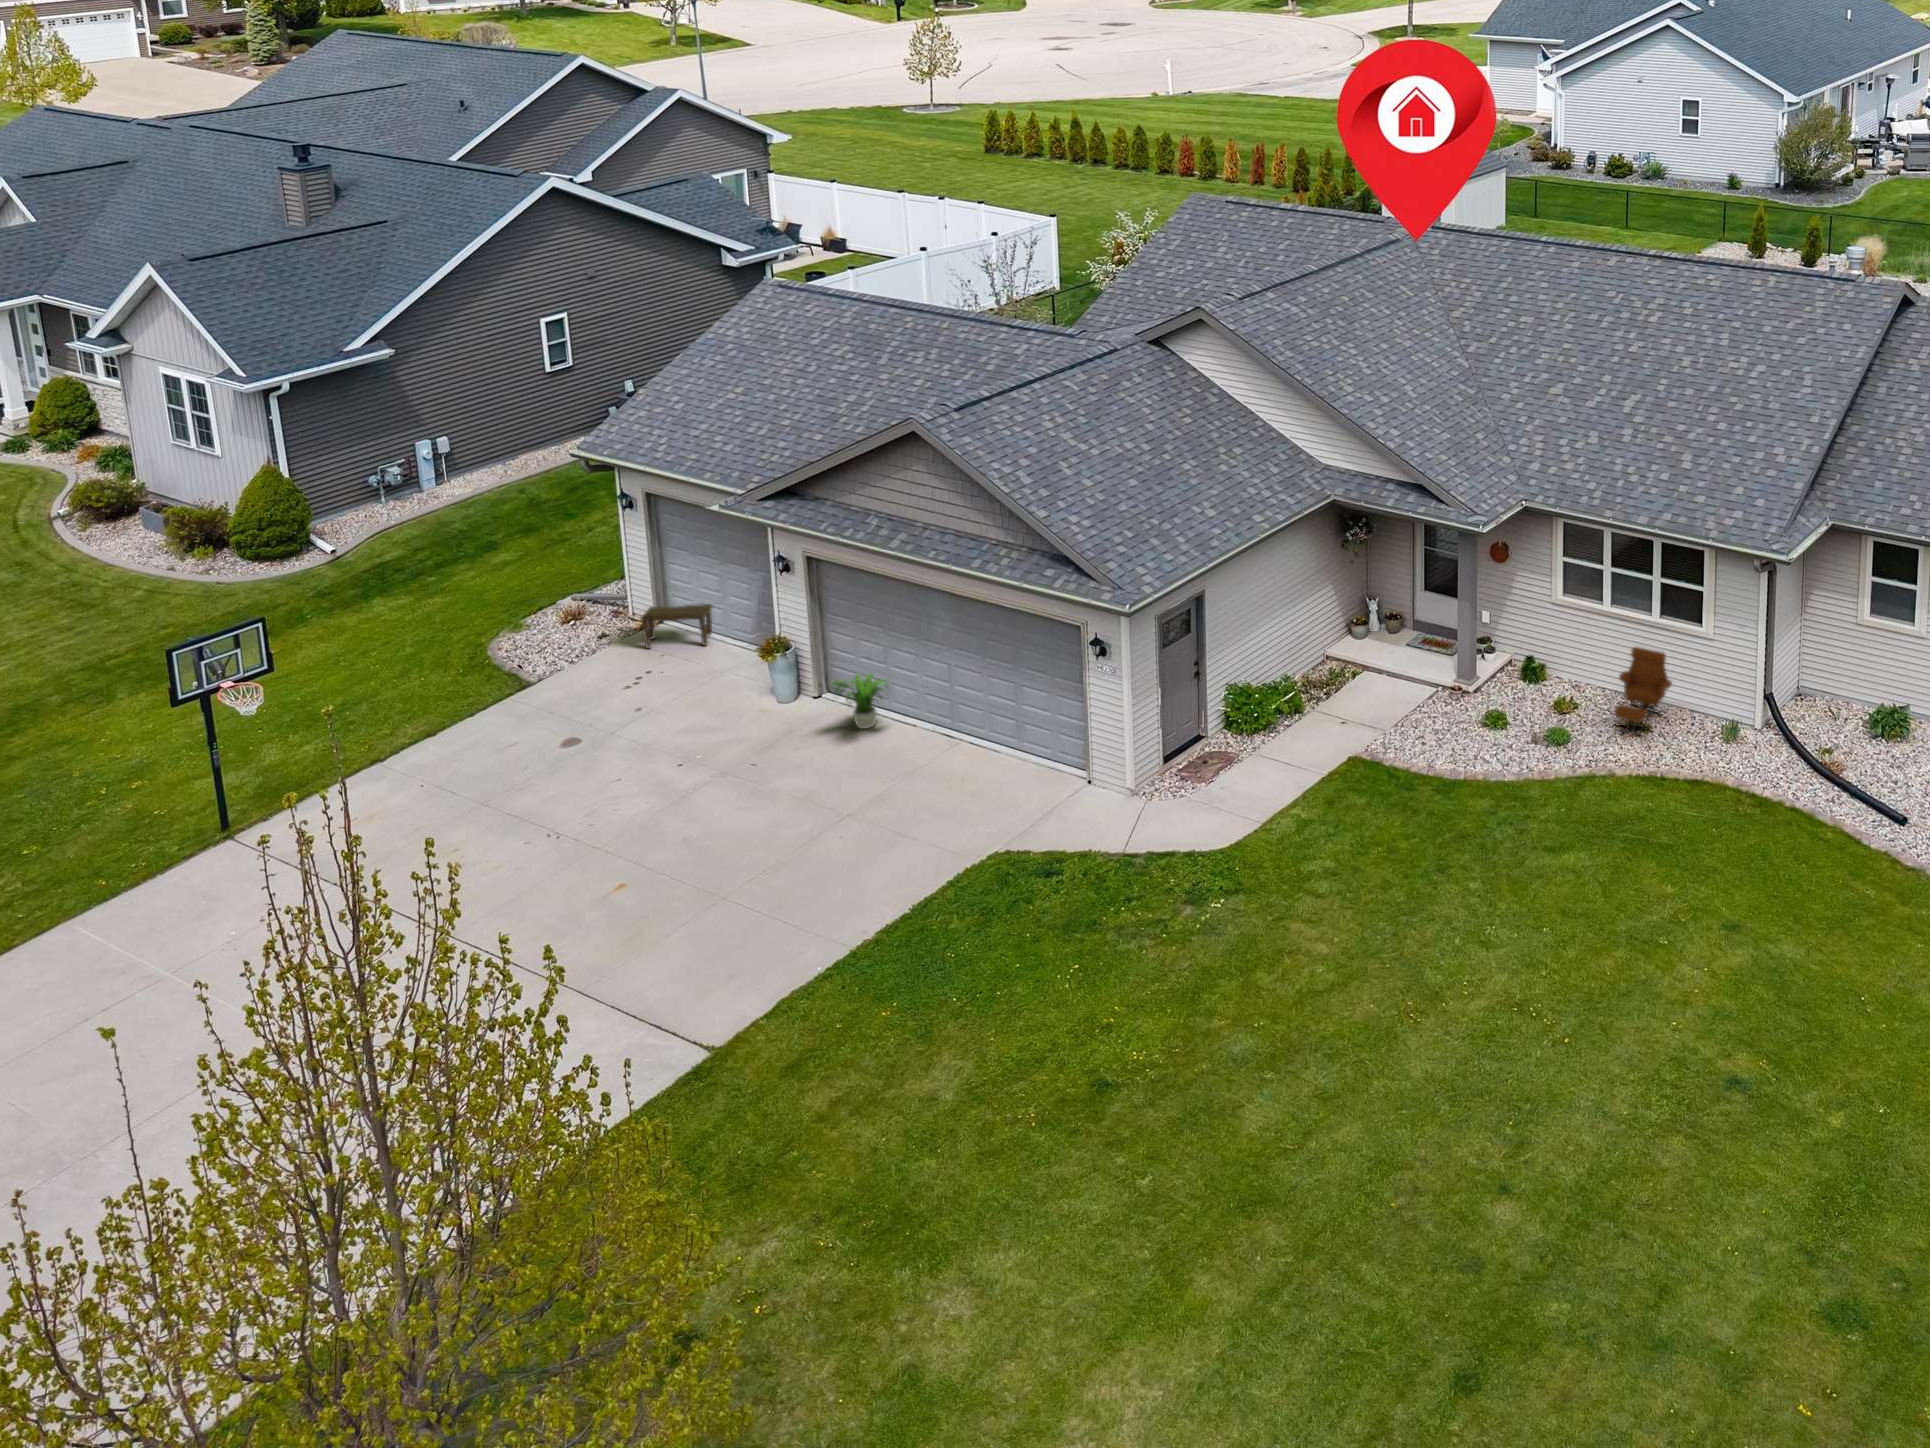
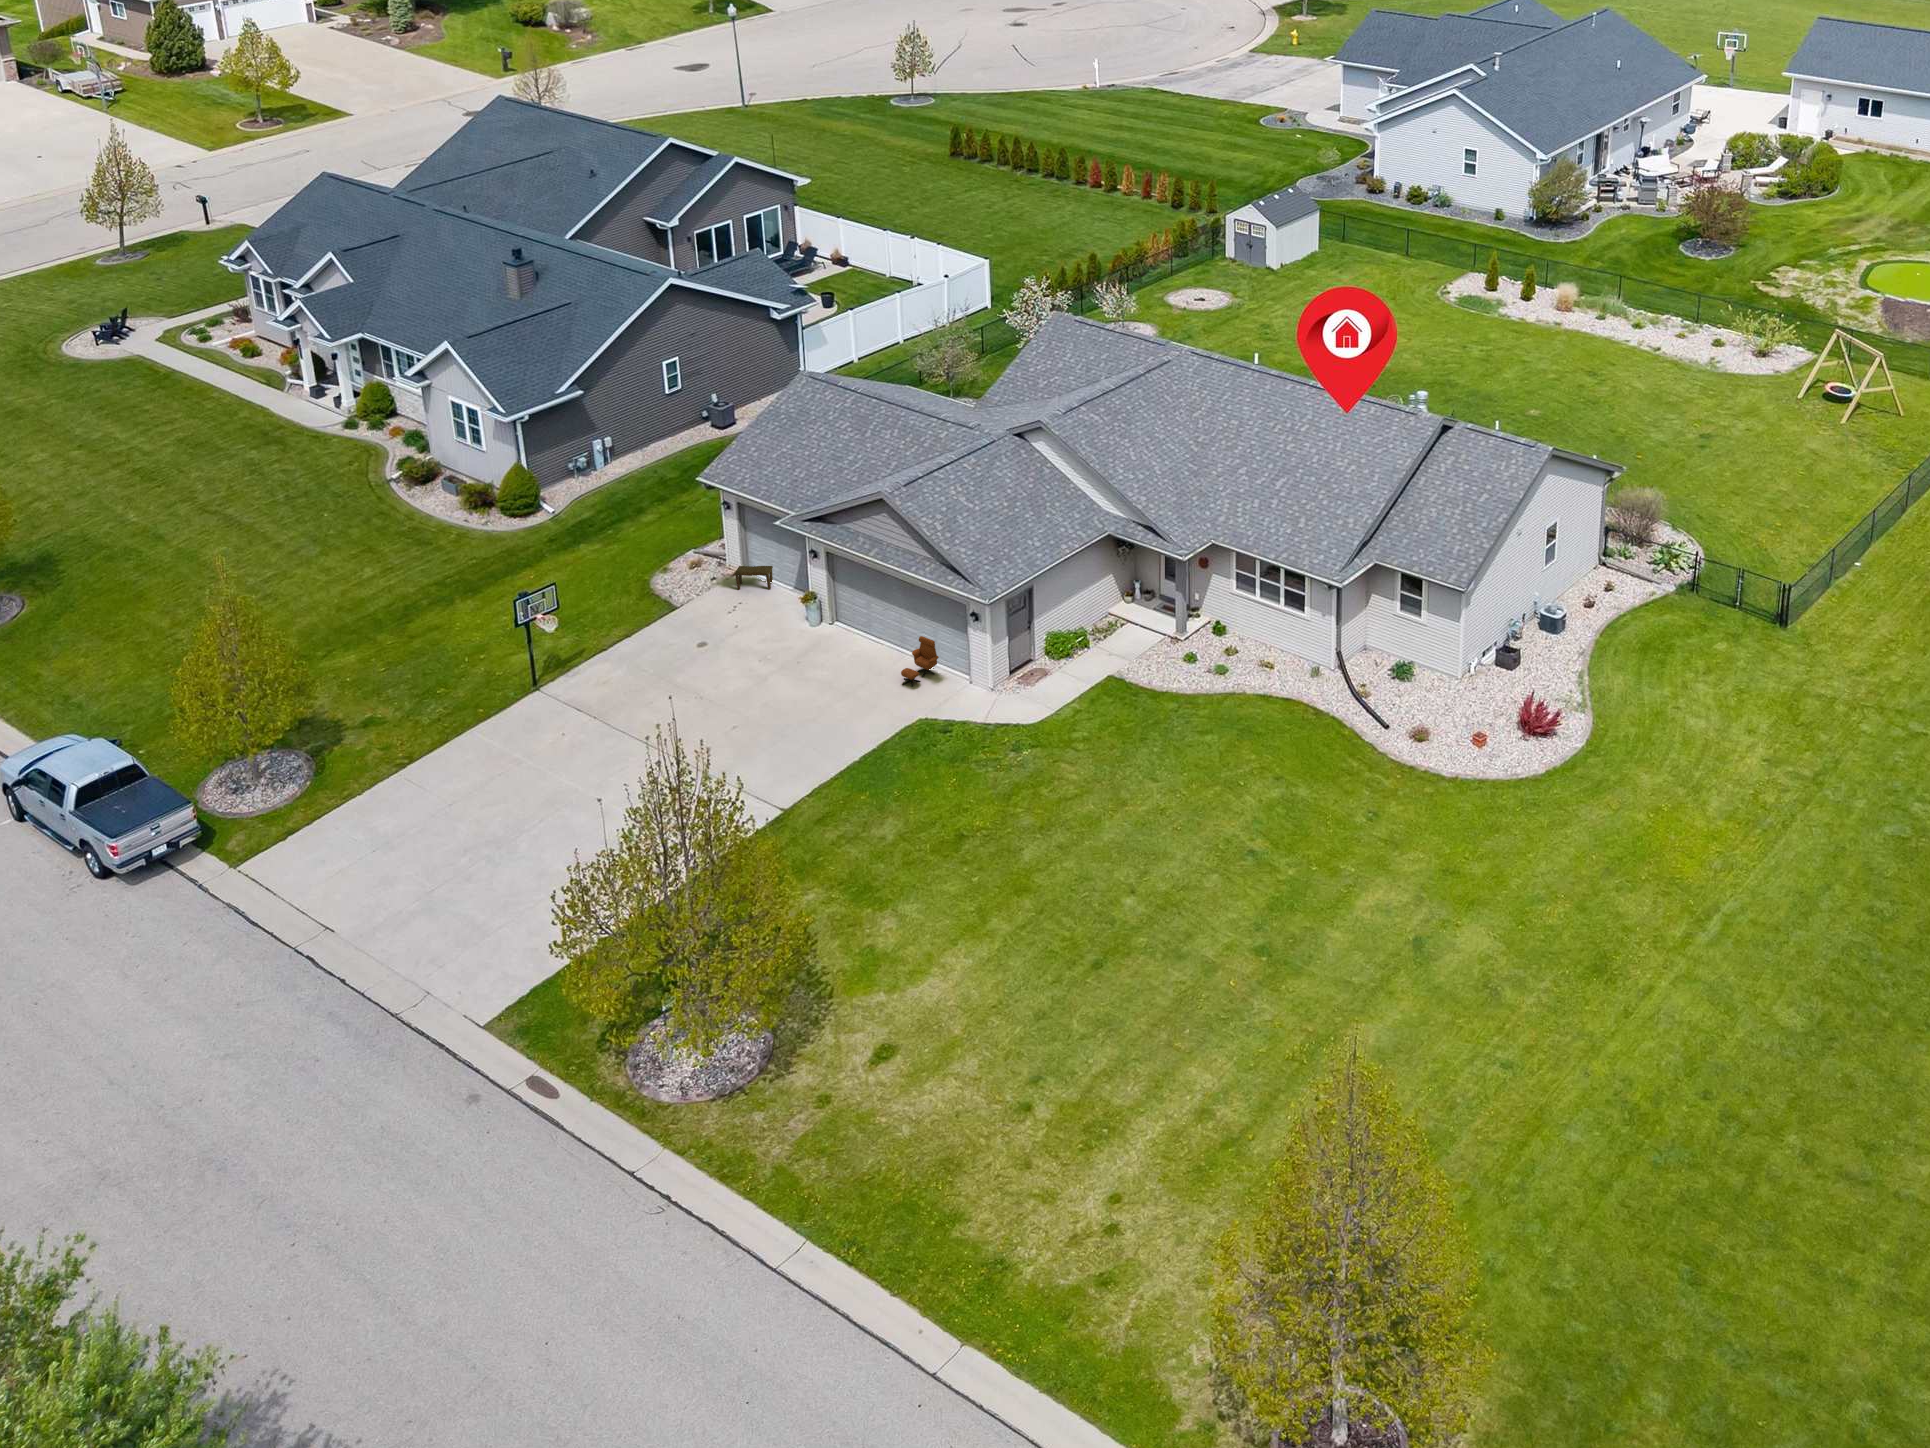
lounge chair: present [1614,647,1672,734] -> present [901,636,939,687]
potted plant: present [833,673,887,729] -> none [837,616,871,646]

